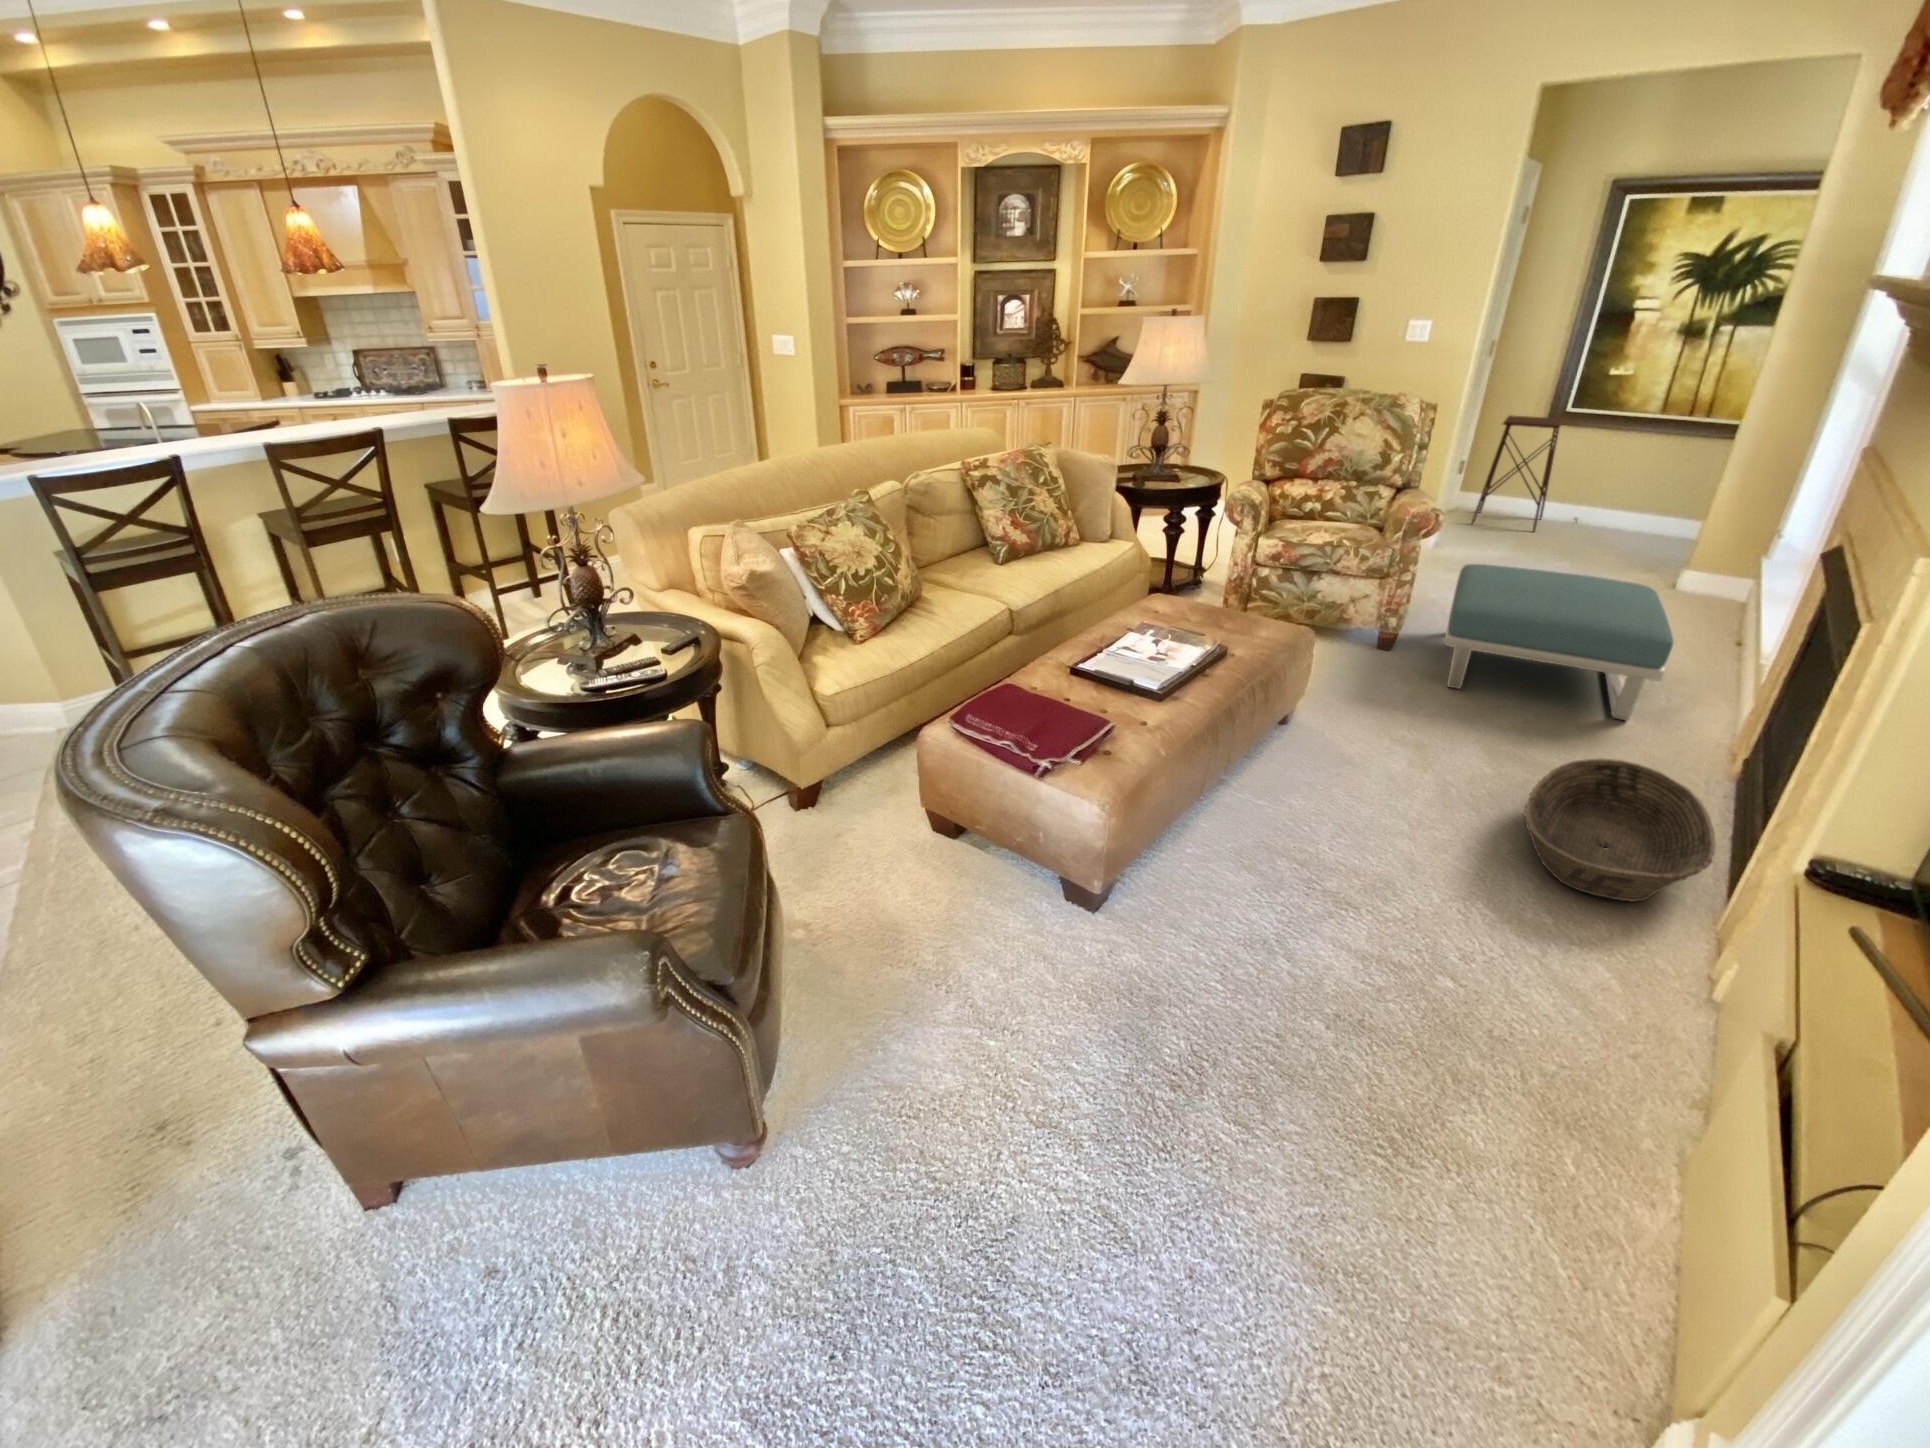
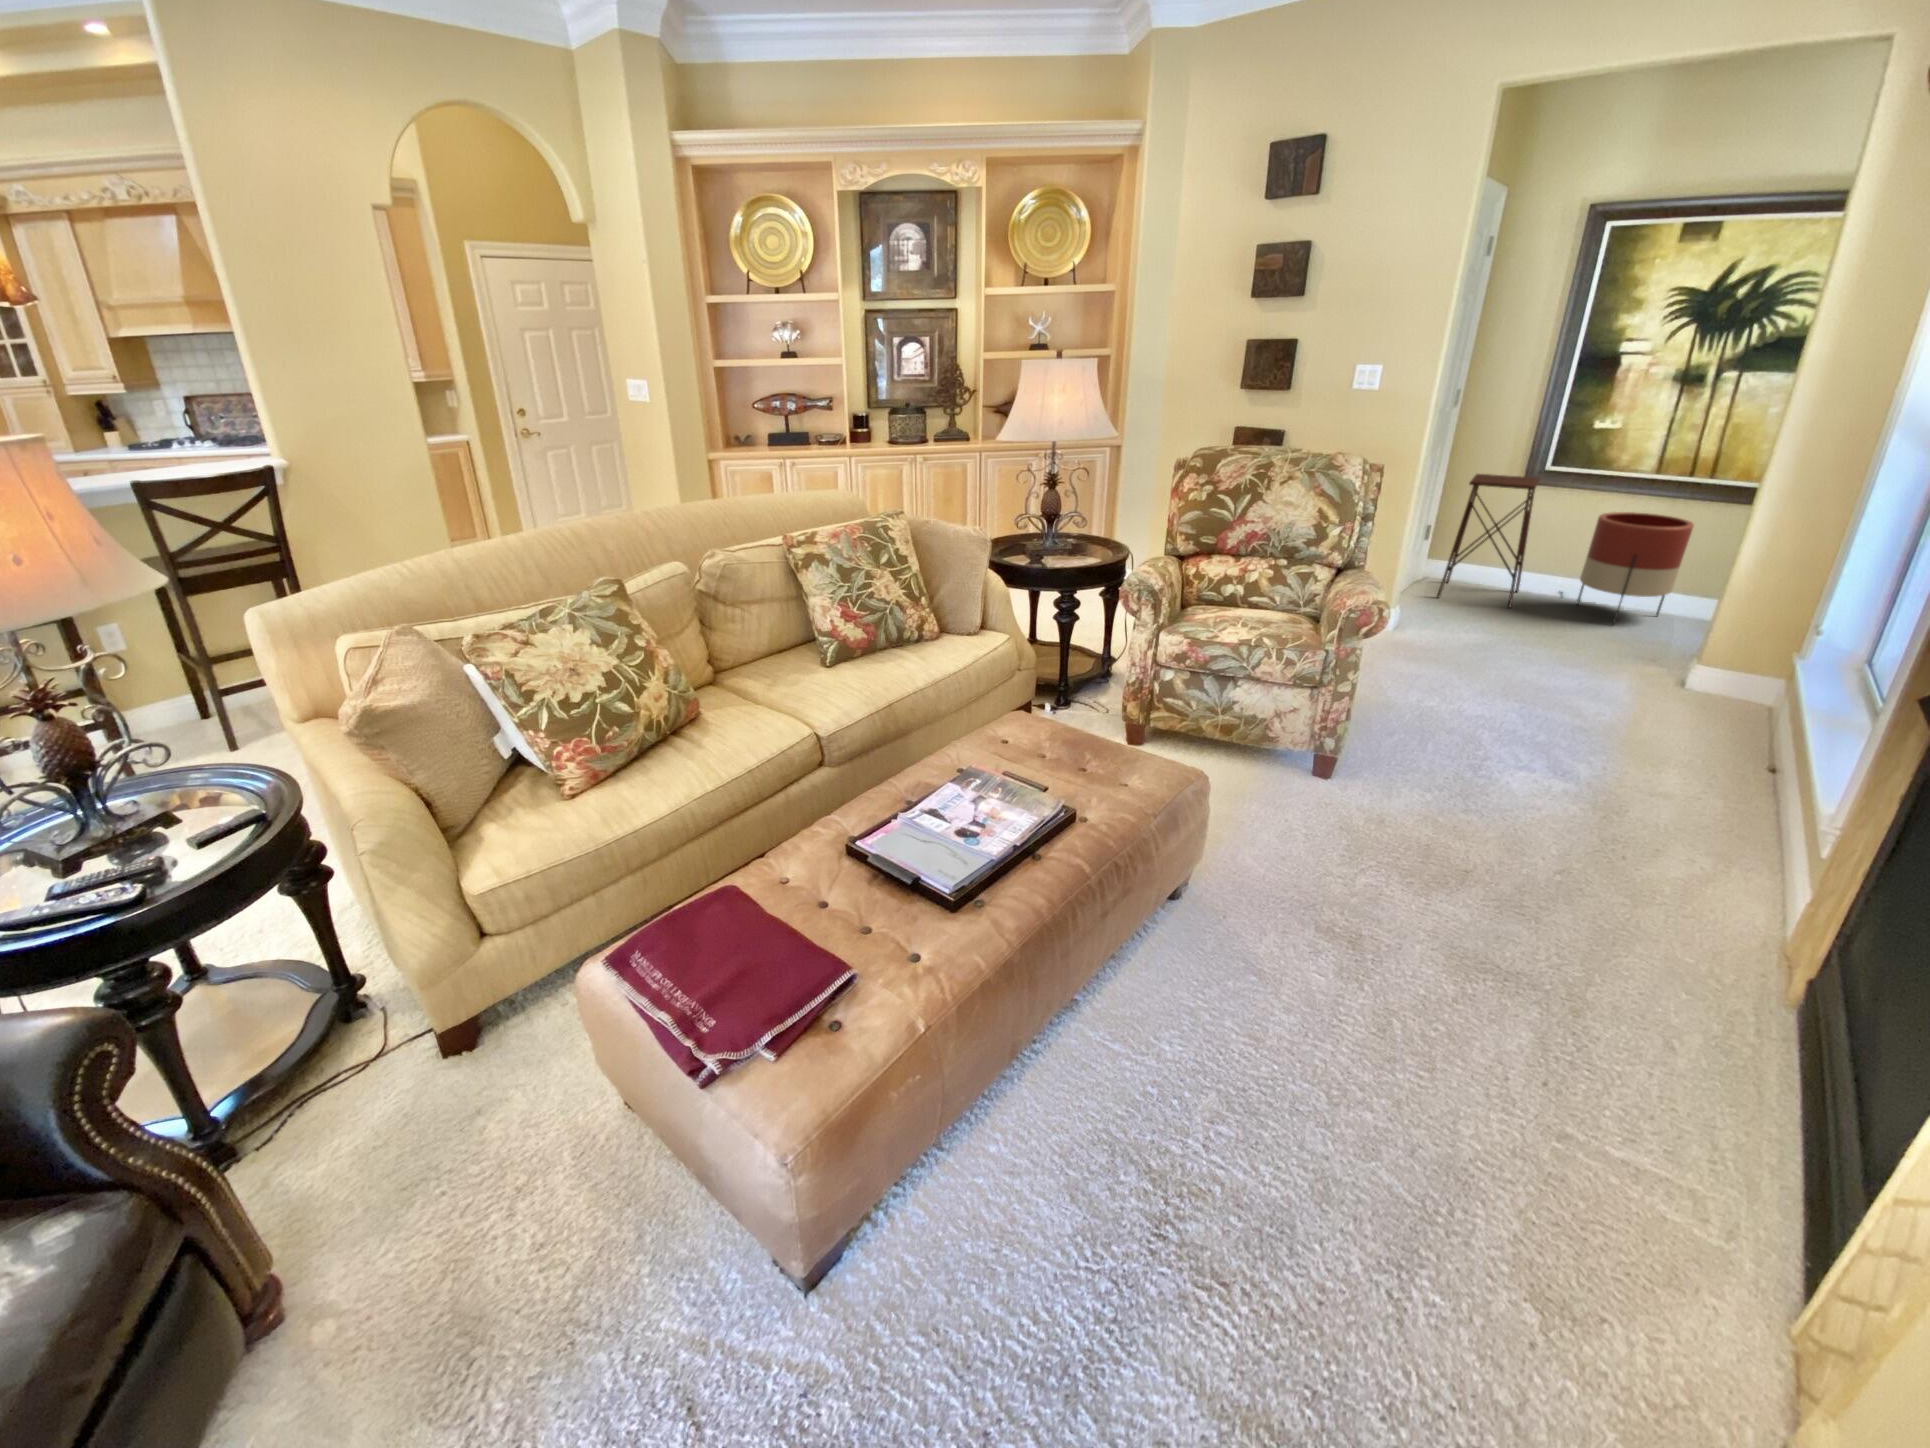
planter: none [1591,448,1693,544] -> present [1577,512,1694,624]
footstool: present [1444,564,1673,720] -> none [1392,666,1701,896]
basket: present [1525,759,1715,901] -> none [1500,990,1807,1281]

